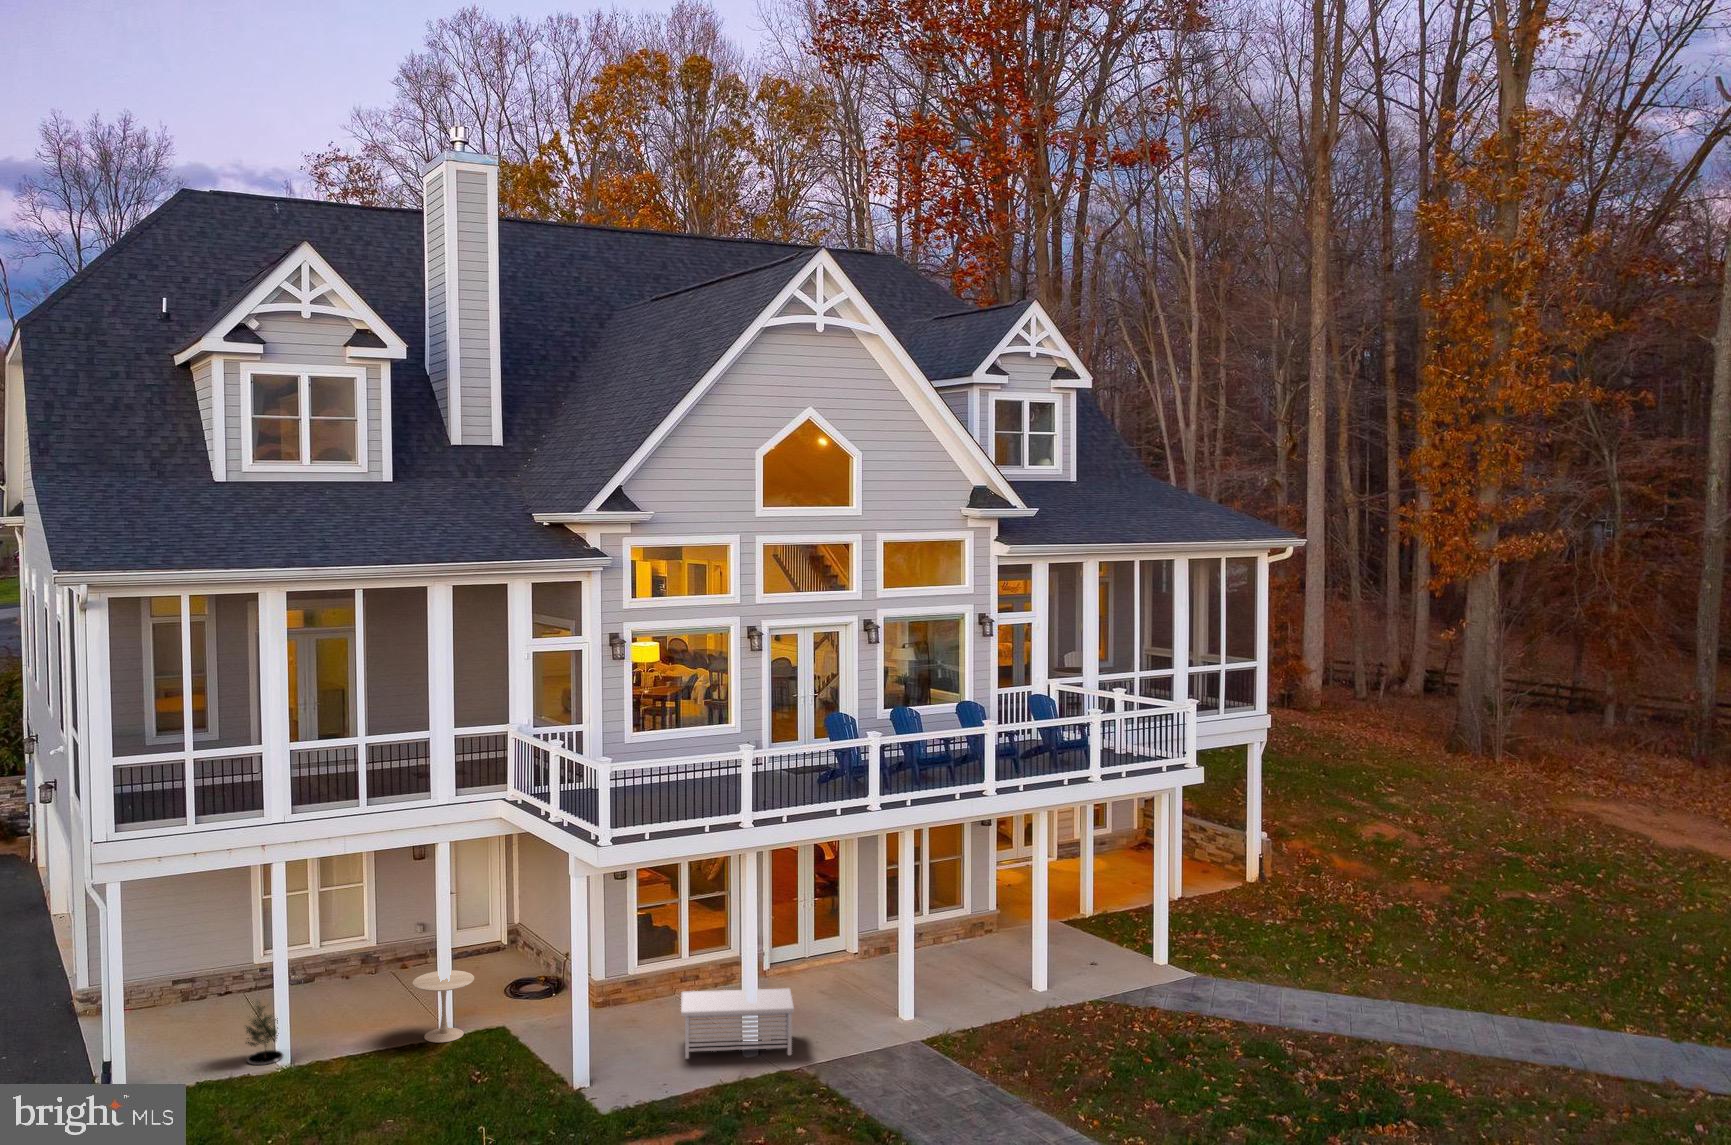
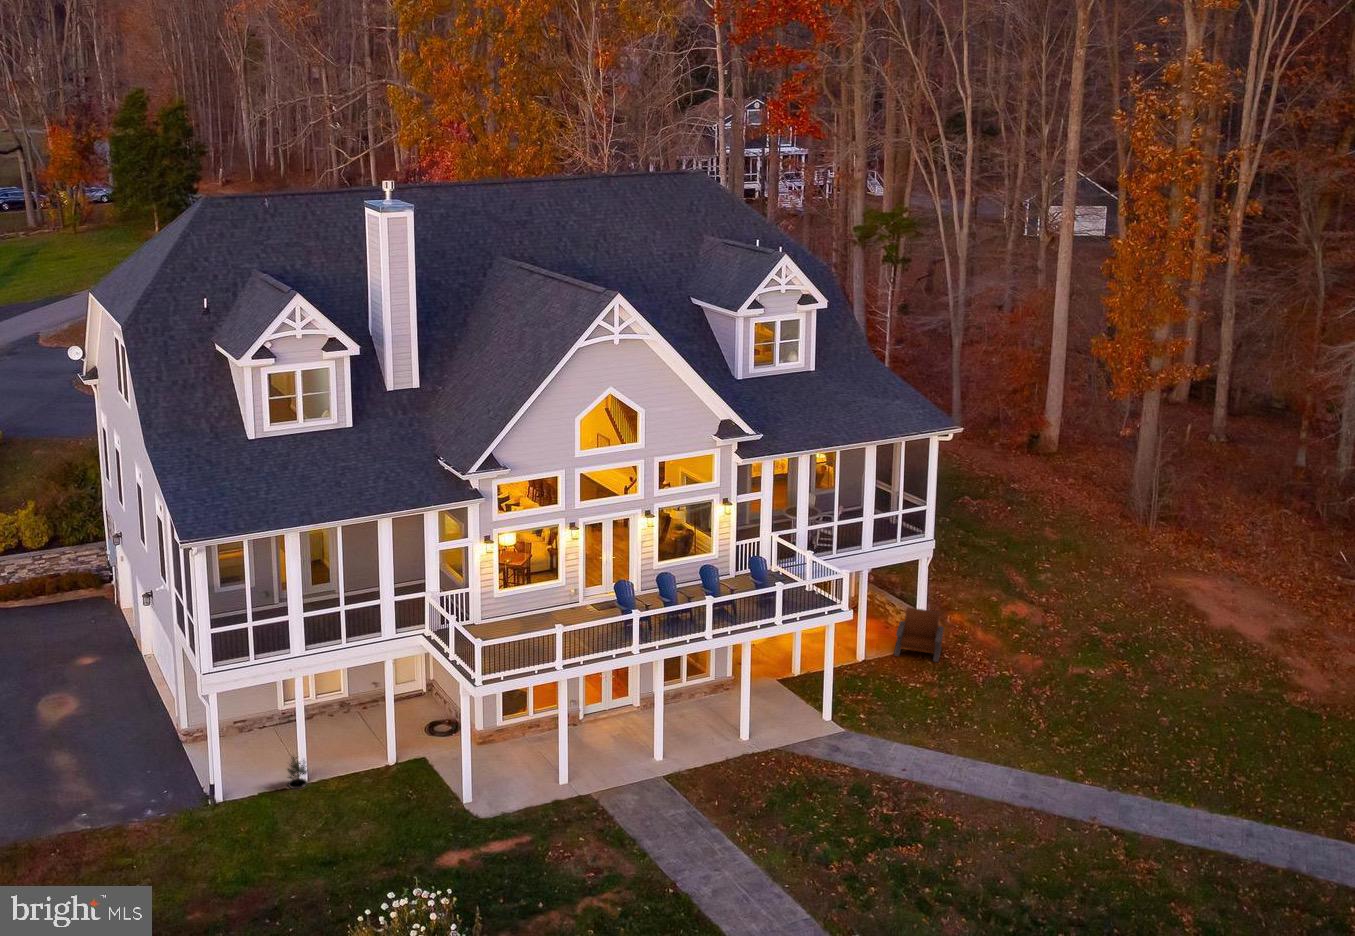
lounge chair: none [1225,817,1297,892] -> present [894,608,944,662]
side table: present [413,970,474,1043] -> none [377,733,412,776]
storage bench: present [681,988,794,1059] -> none [530,755,594,795]

